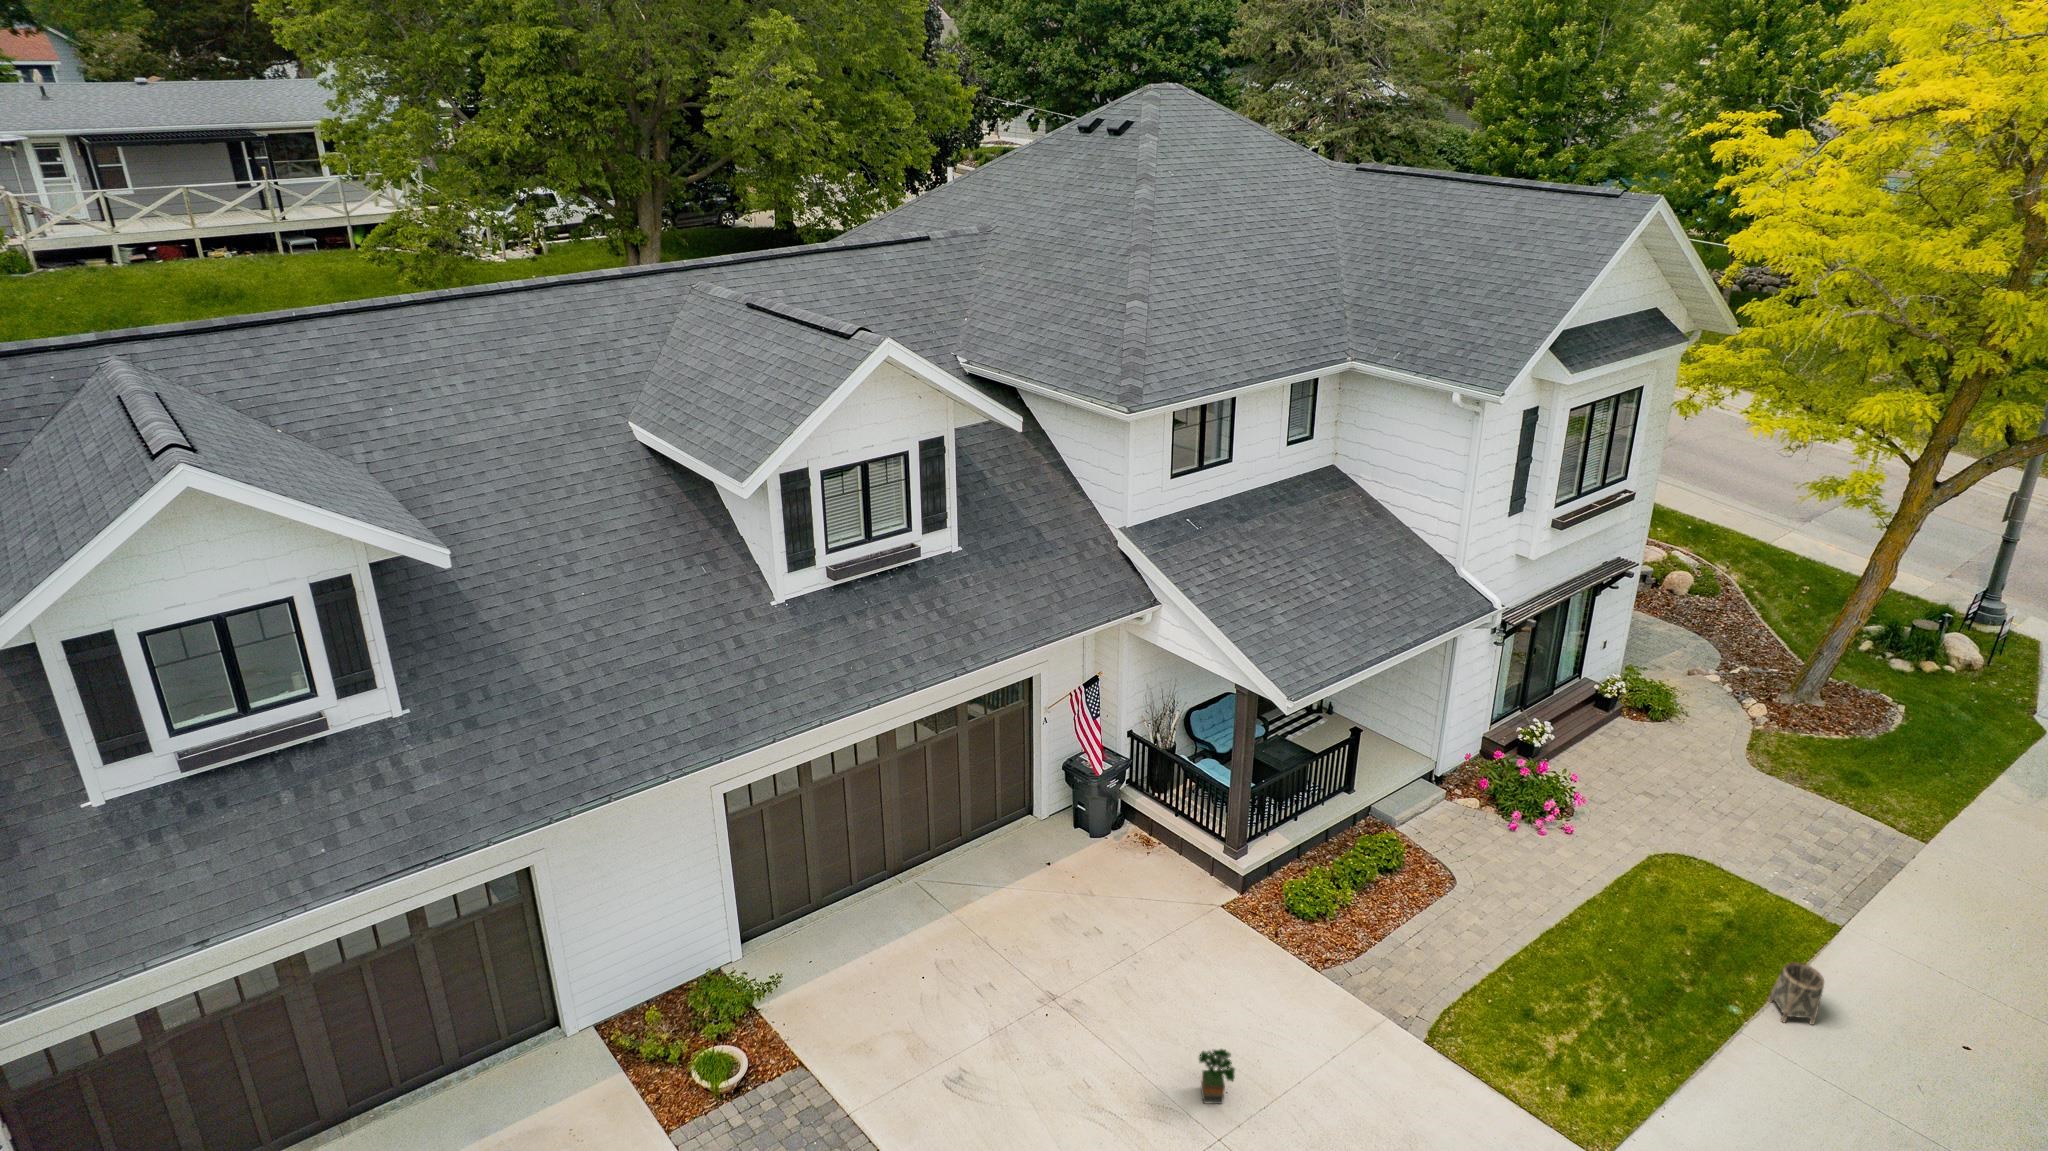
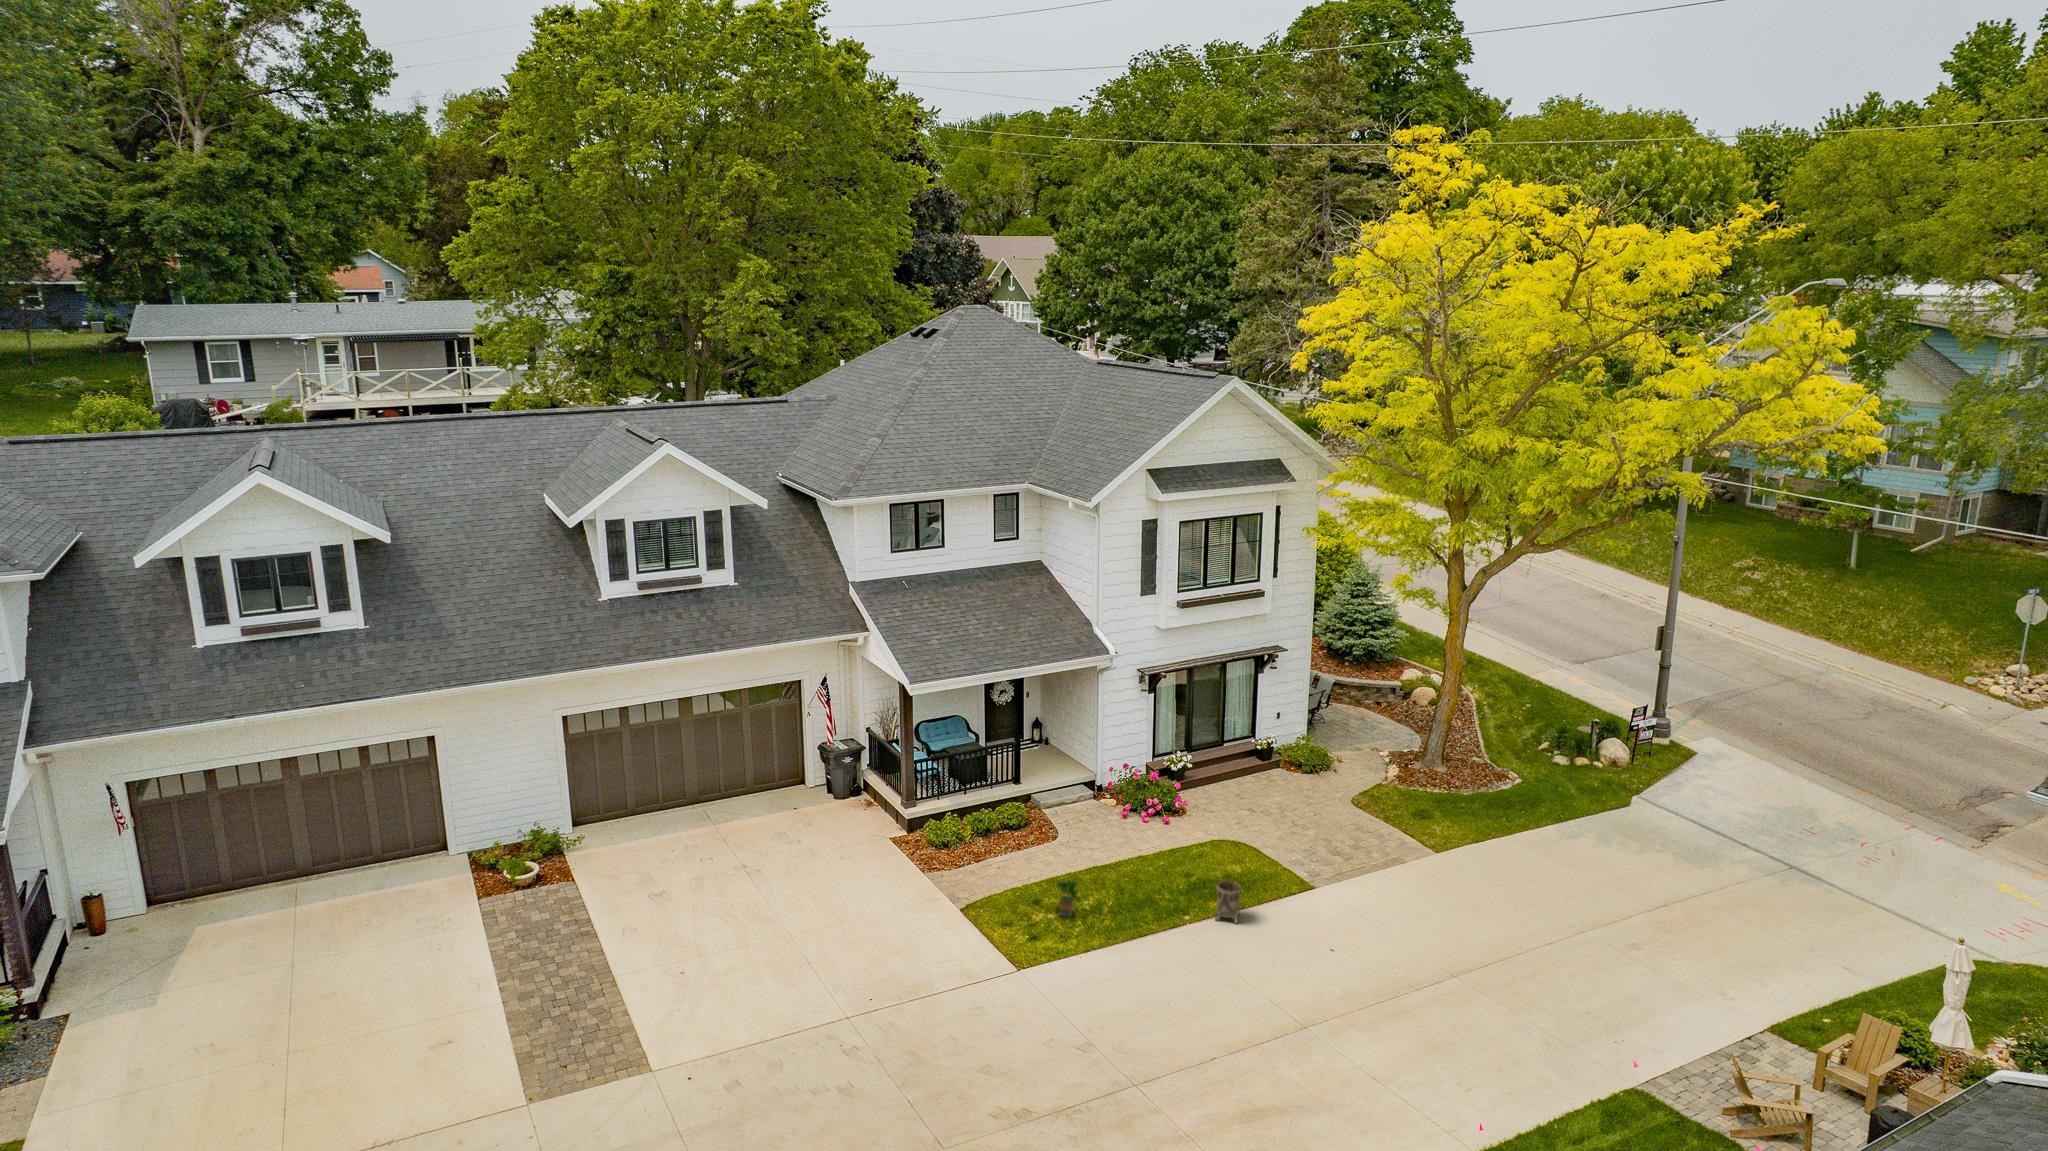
potted tree: present [1199,1049,1235,1104] -> present [1057,881,1078,916]

